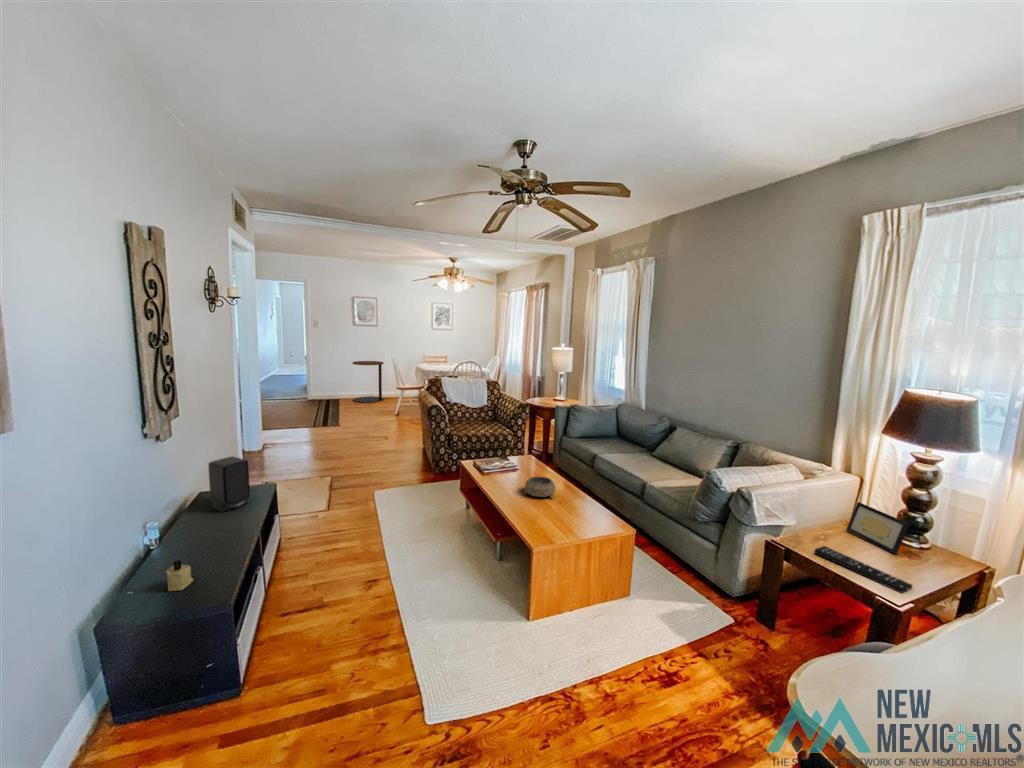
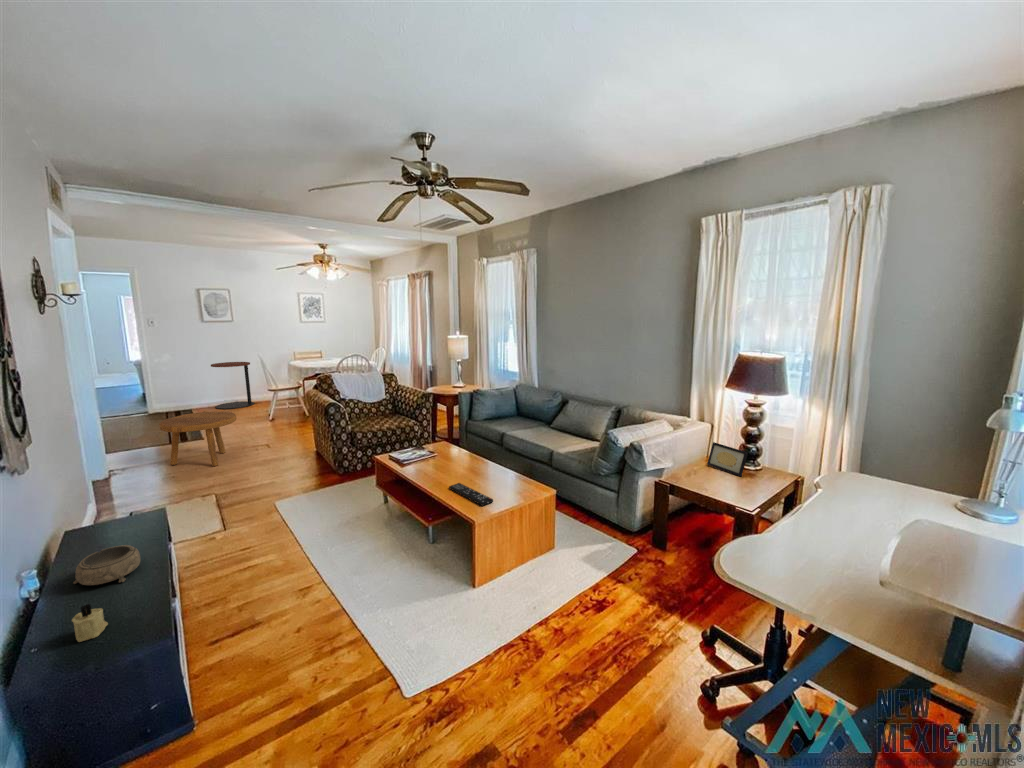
footstool: none [299,403,359,453] -> present [159,411,236,466]
speaker: present [209,457,250,512] -> none [82,482,142,547]
decorative bowl: present [524,477,555,498] -> present [73,545,140,585]
remote control: present [814,546,912,593] -> present [449,483,493,506]

